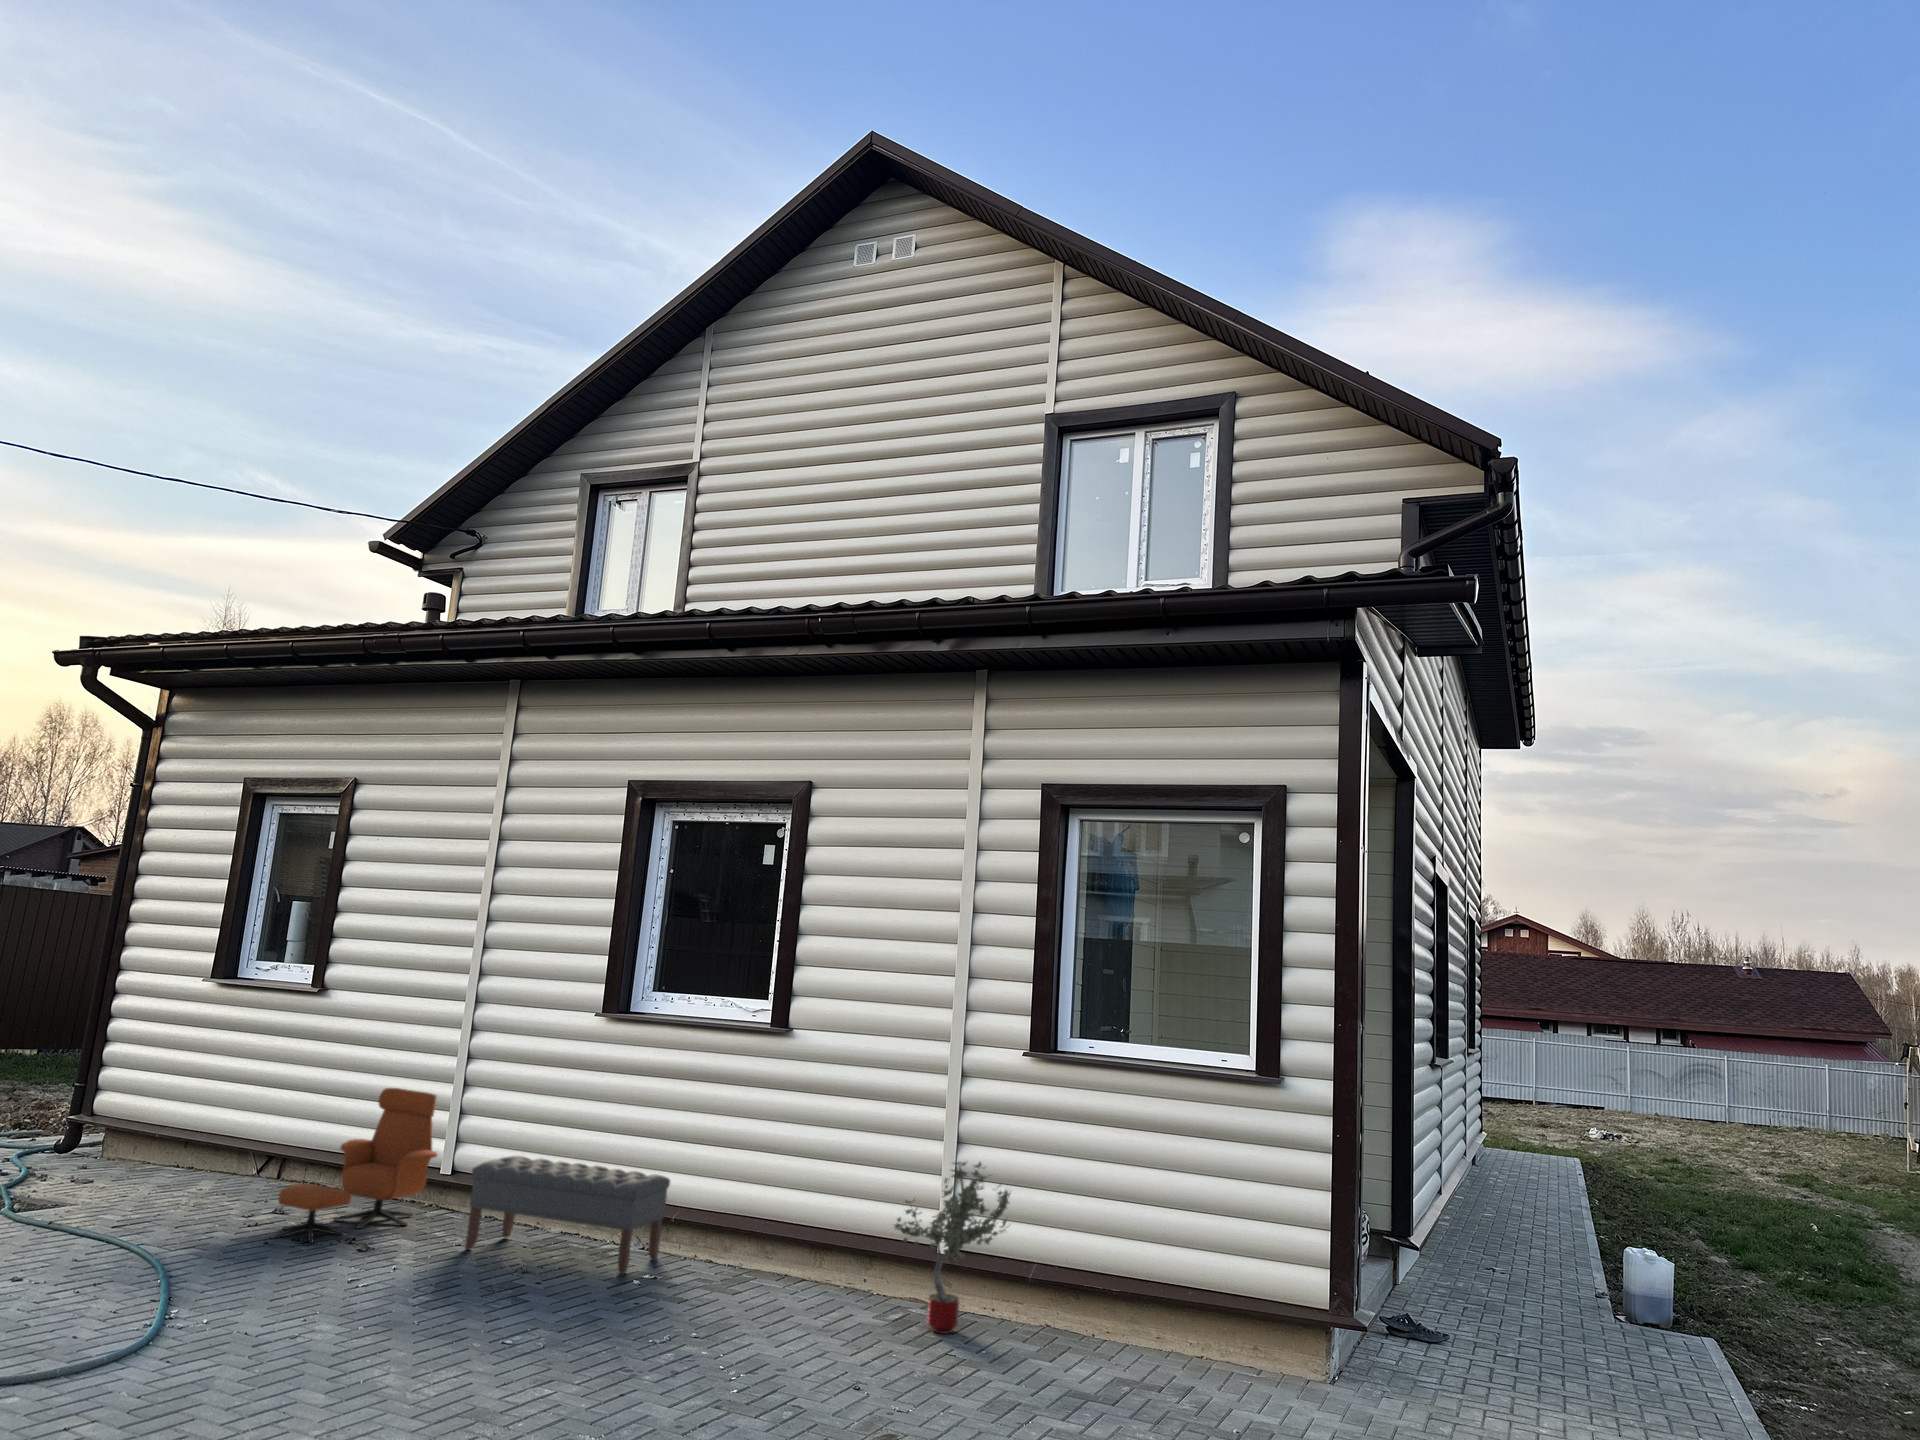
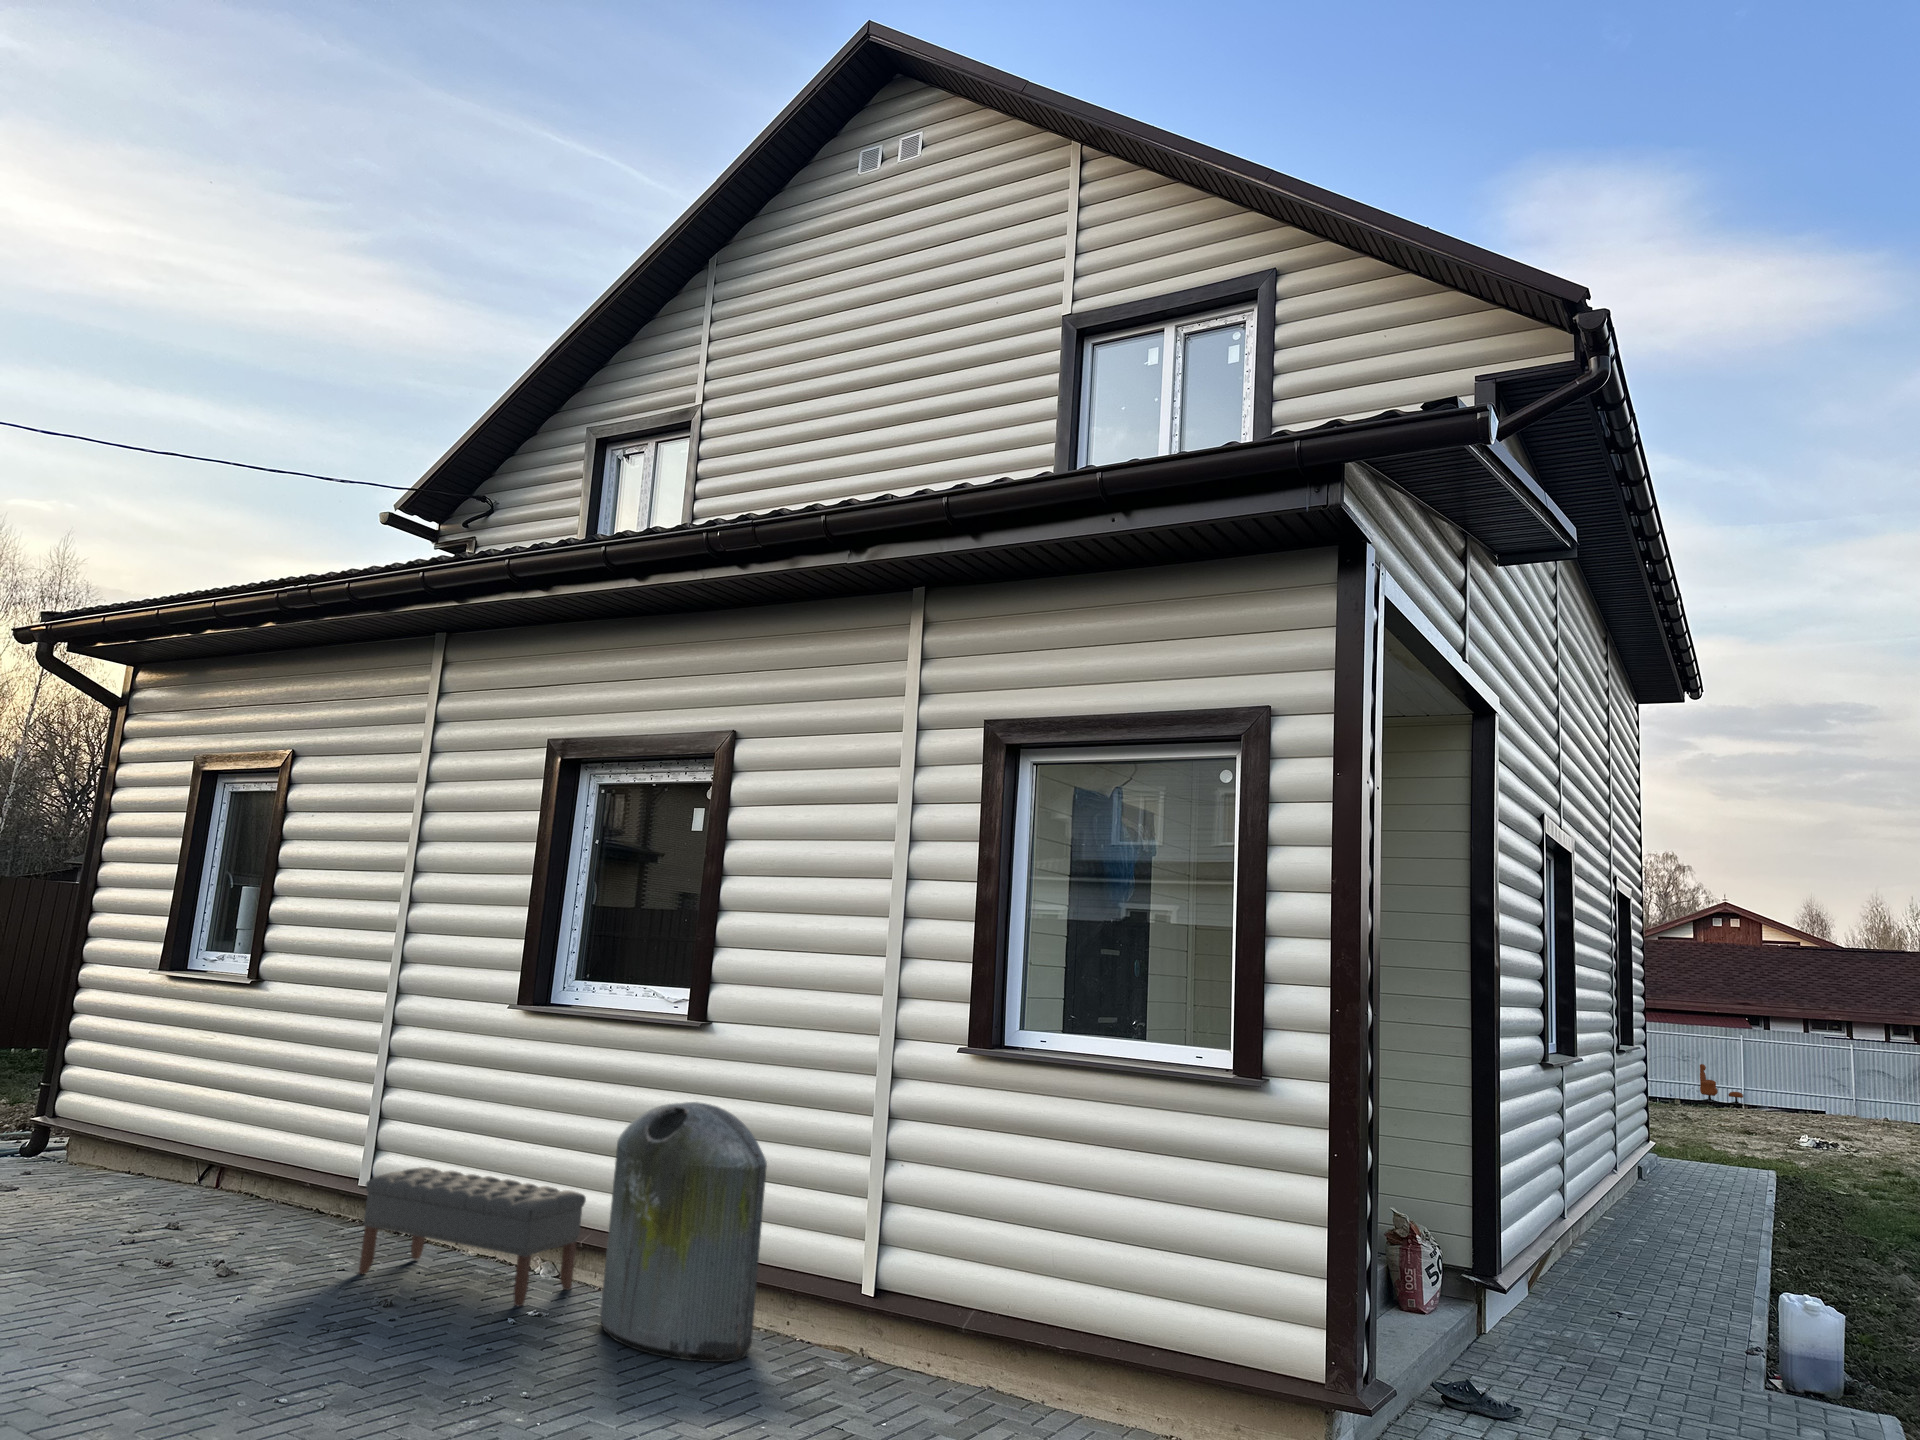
lounge chair: present [270,1088,437,1243] -> present [1698,1064,1747,1106]
trash can: none [701,1097,856,1315] -> present [600,1102,767,1362]
potted tree: present [894,1162,1011,1334] -> none [806,1180,941,1391]

